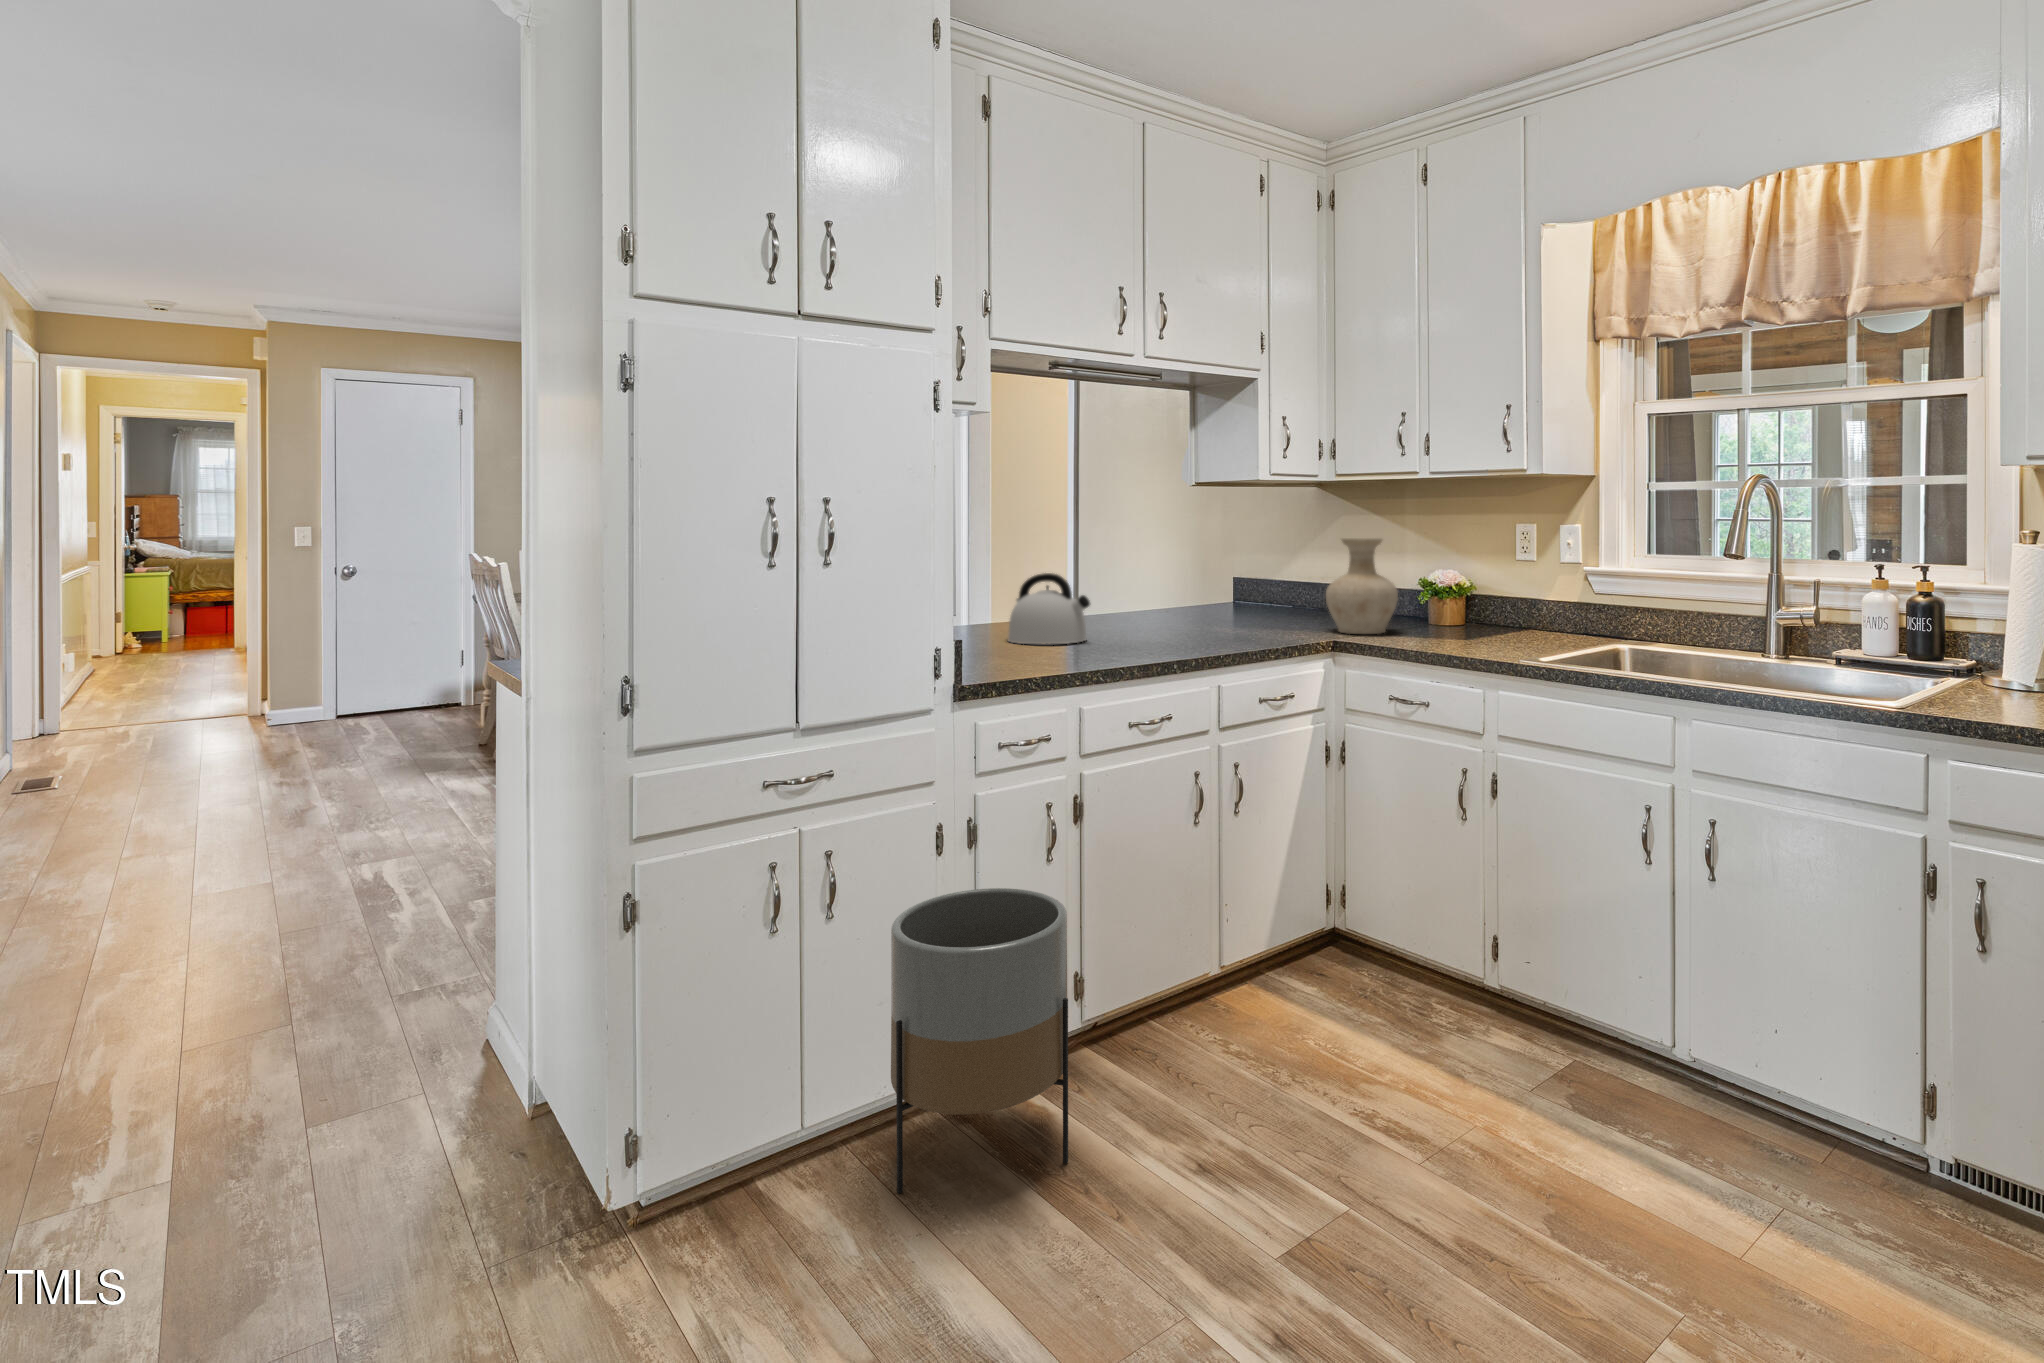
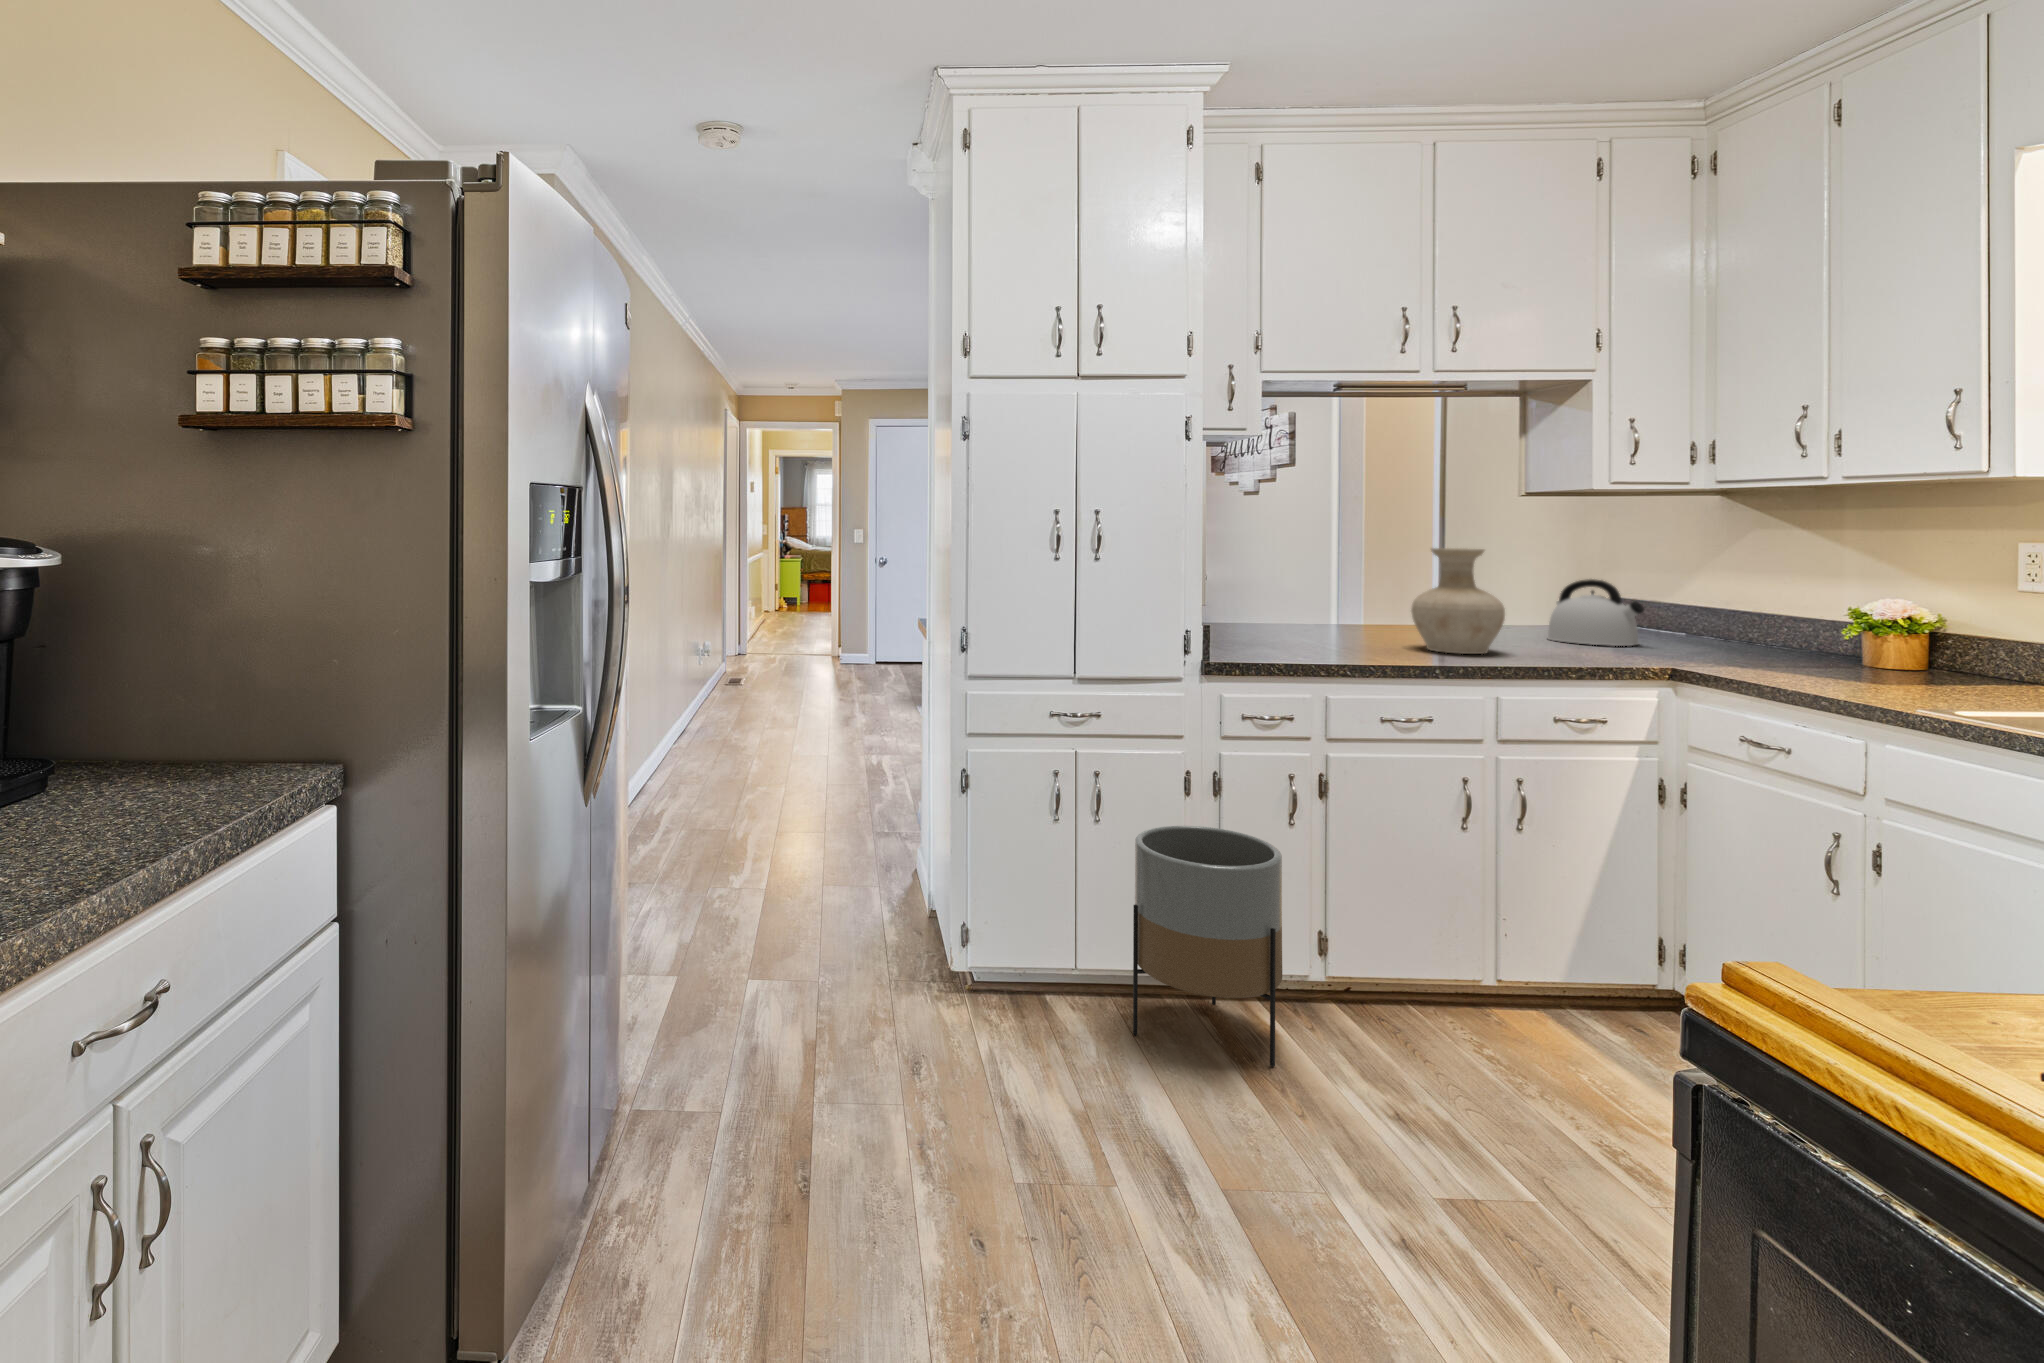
vase: present [1326,538,1398,634] -> present [1411,548,1505,654]
kettle: present [1008,573,1090,645] -> present [1548,579,1644,646]

